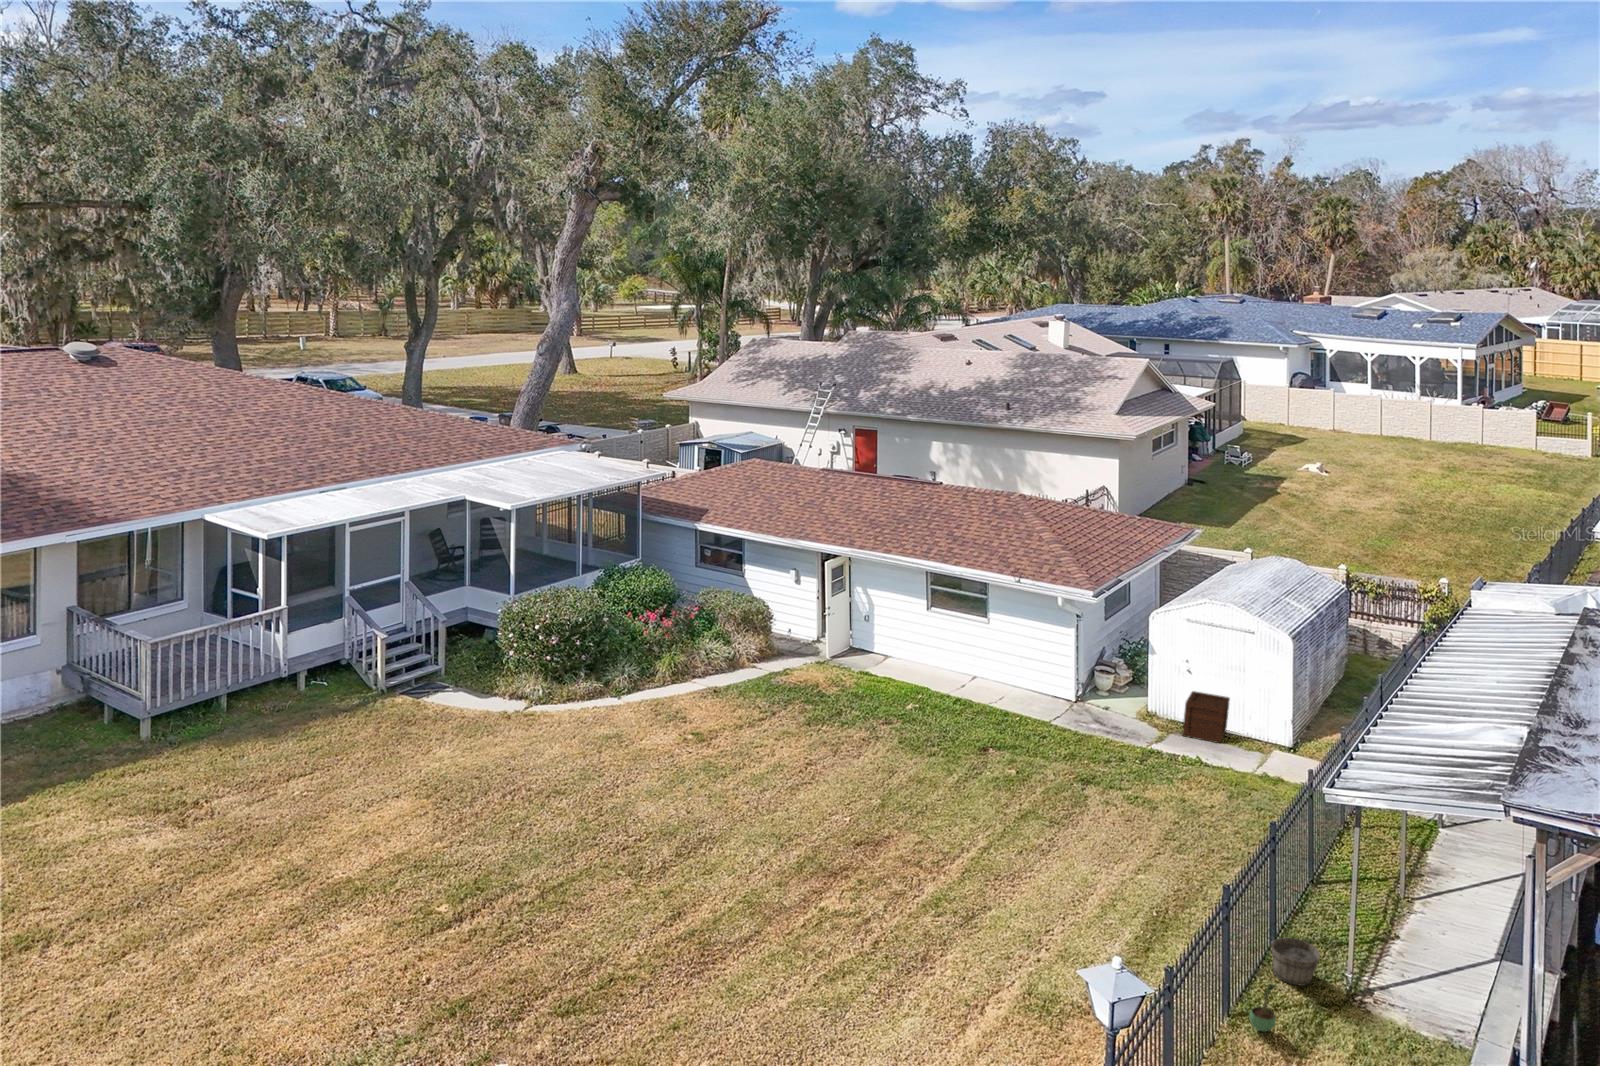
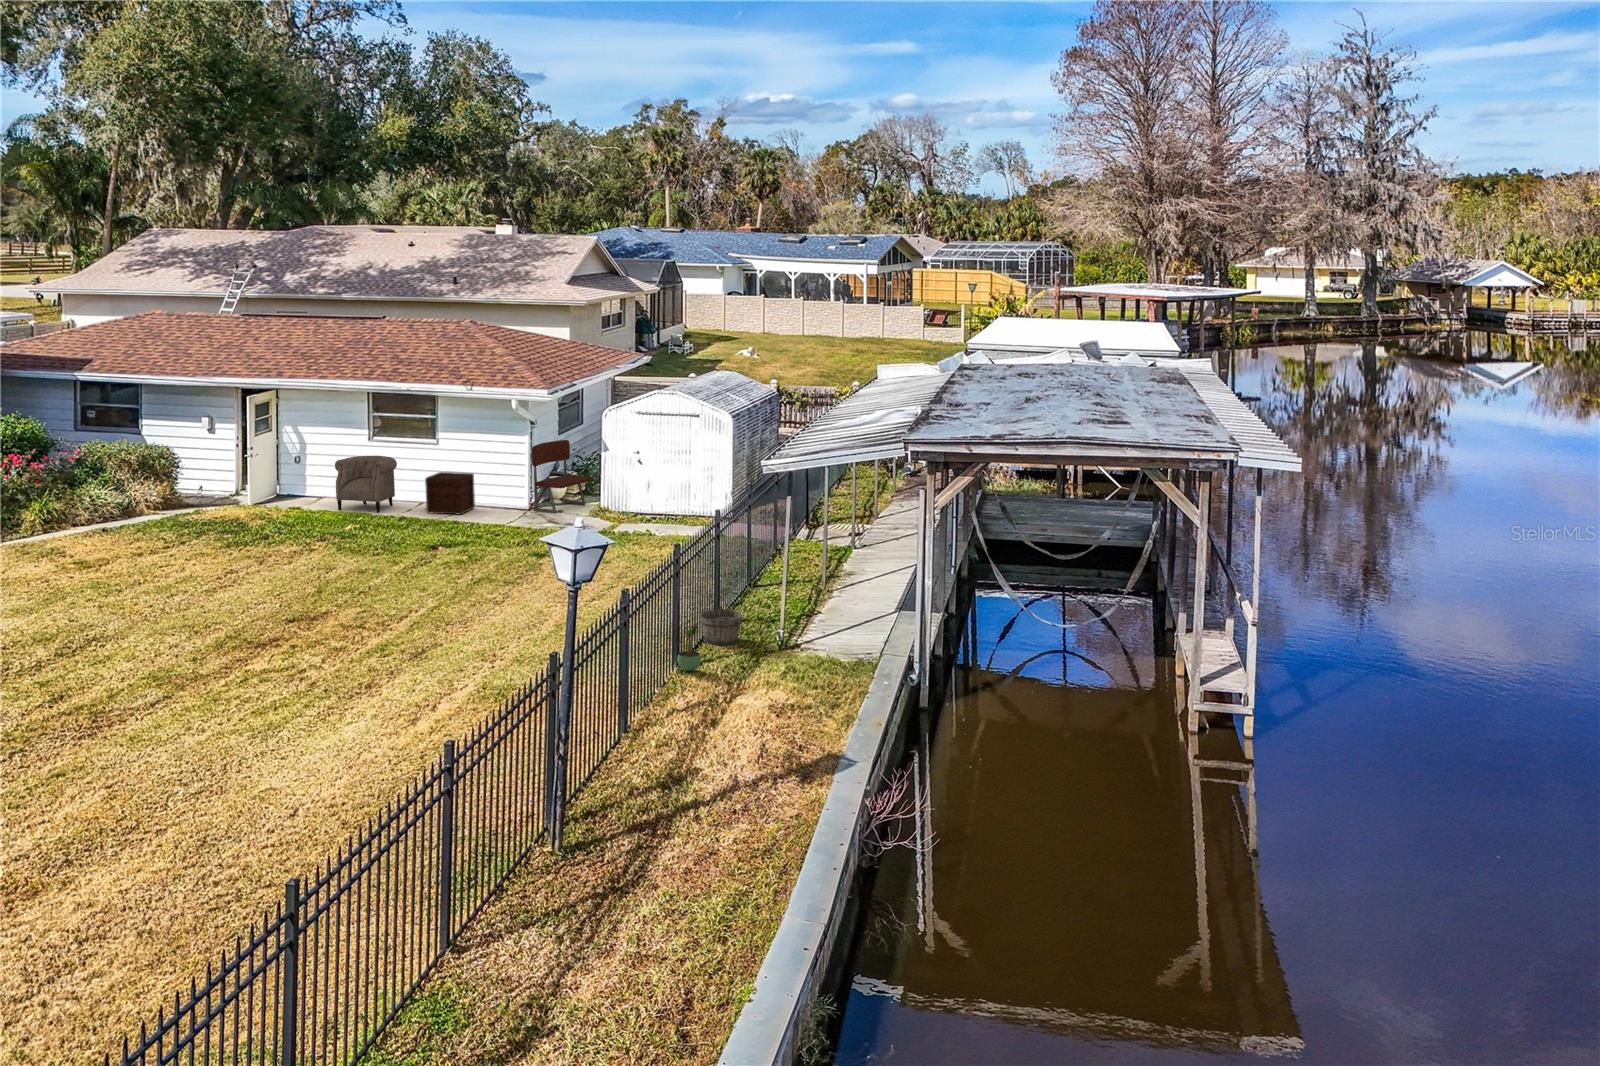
chair: none [897,628,954,687] -> present [335,456,397,513]
bench: none [1079,632,1141,709] -> present [532,440,594,513]
wooden crate: present [1182,691,1230,743] -> present [425,472,475,515]

